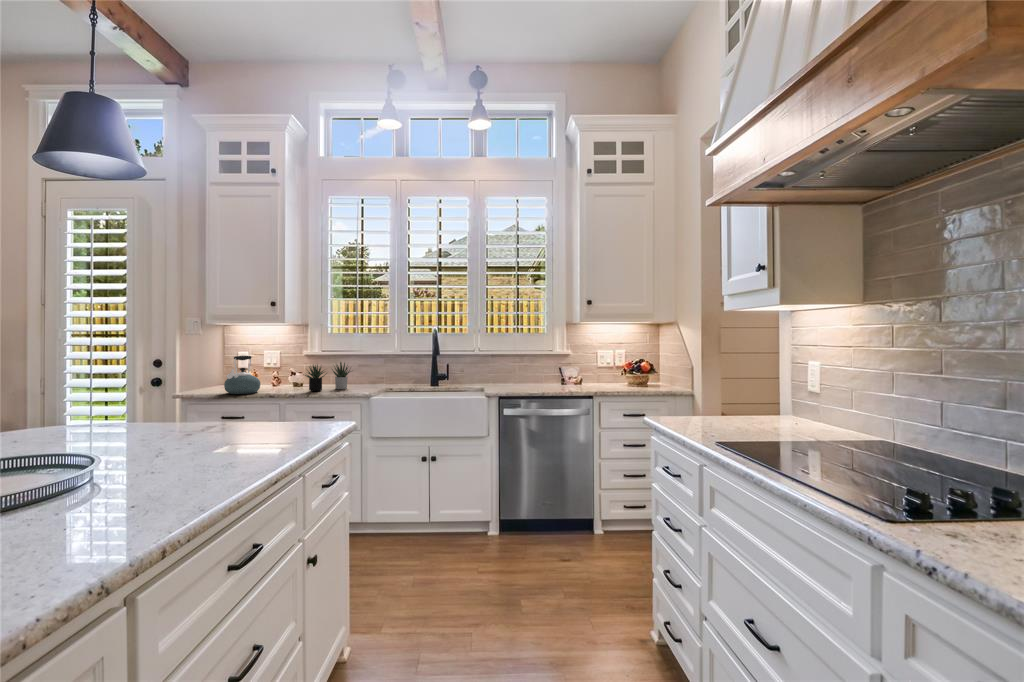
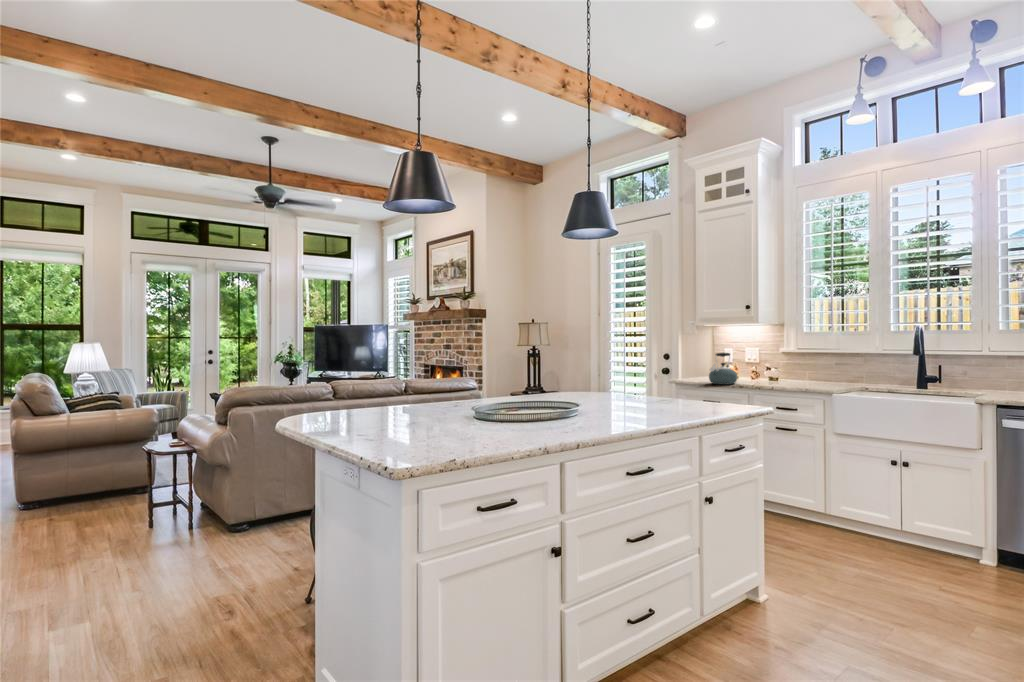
succulent plant: present [305,362,351,391] -> none [771,358,824,386]

